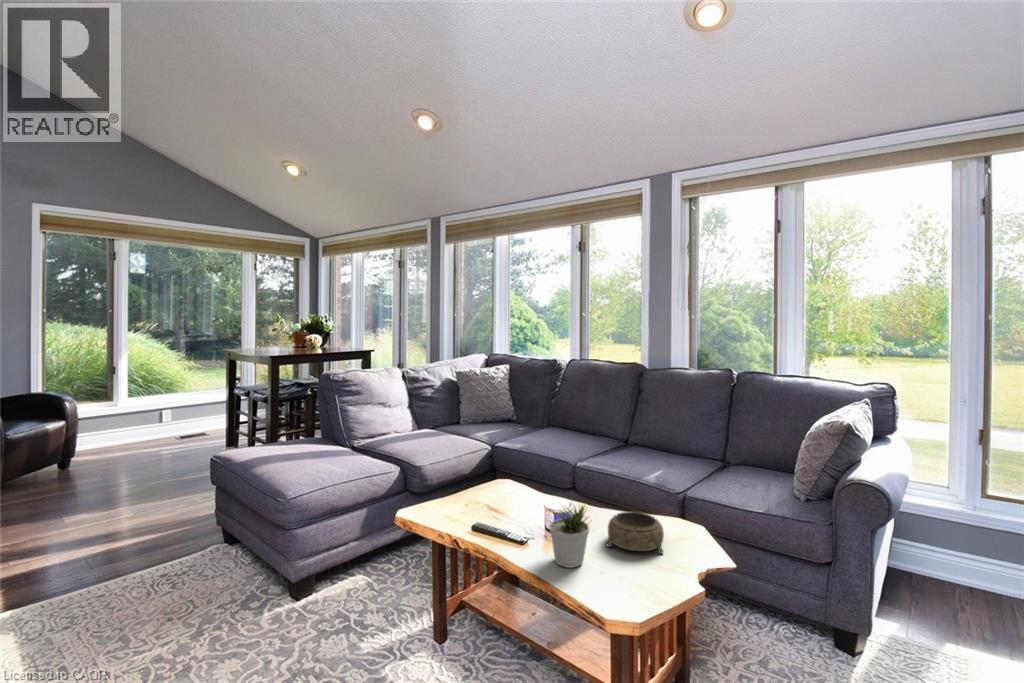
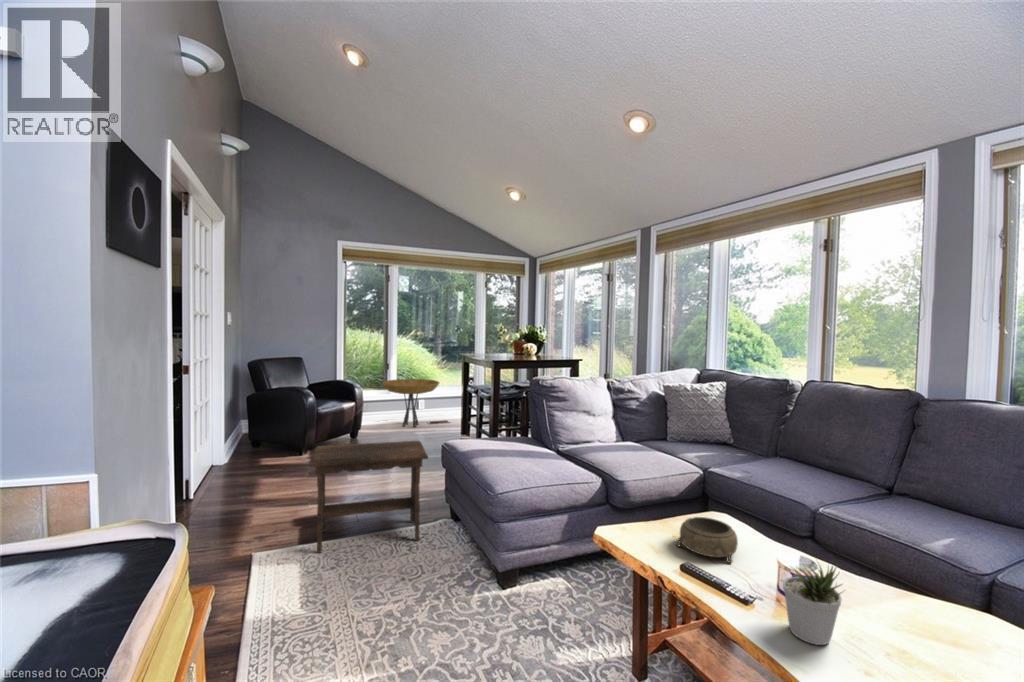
side table: none [109,385,195,446] -> present [382,379,439,427]
footstool: none [17,457,194,616] -> present [309,441,428,553]
decorative bowl: present [607,512,664,553] -> present [676,517,738,563]

